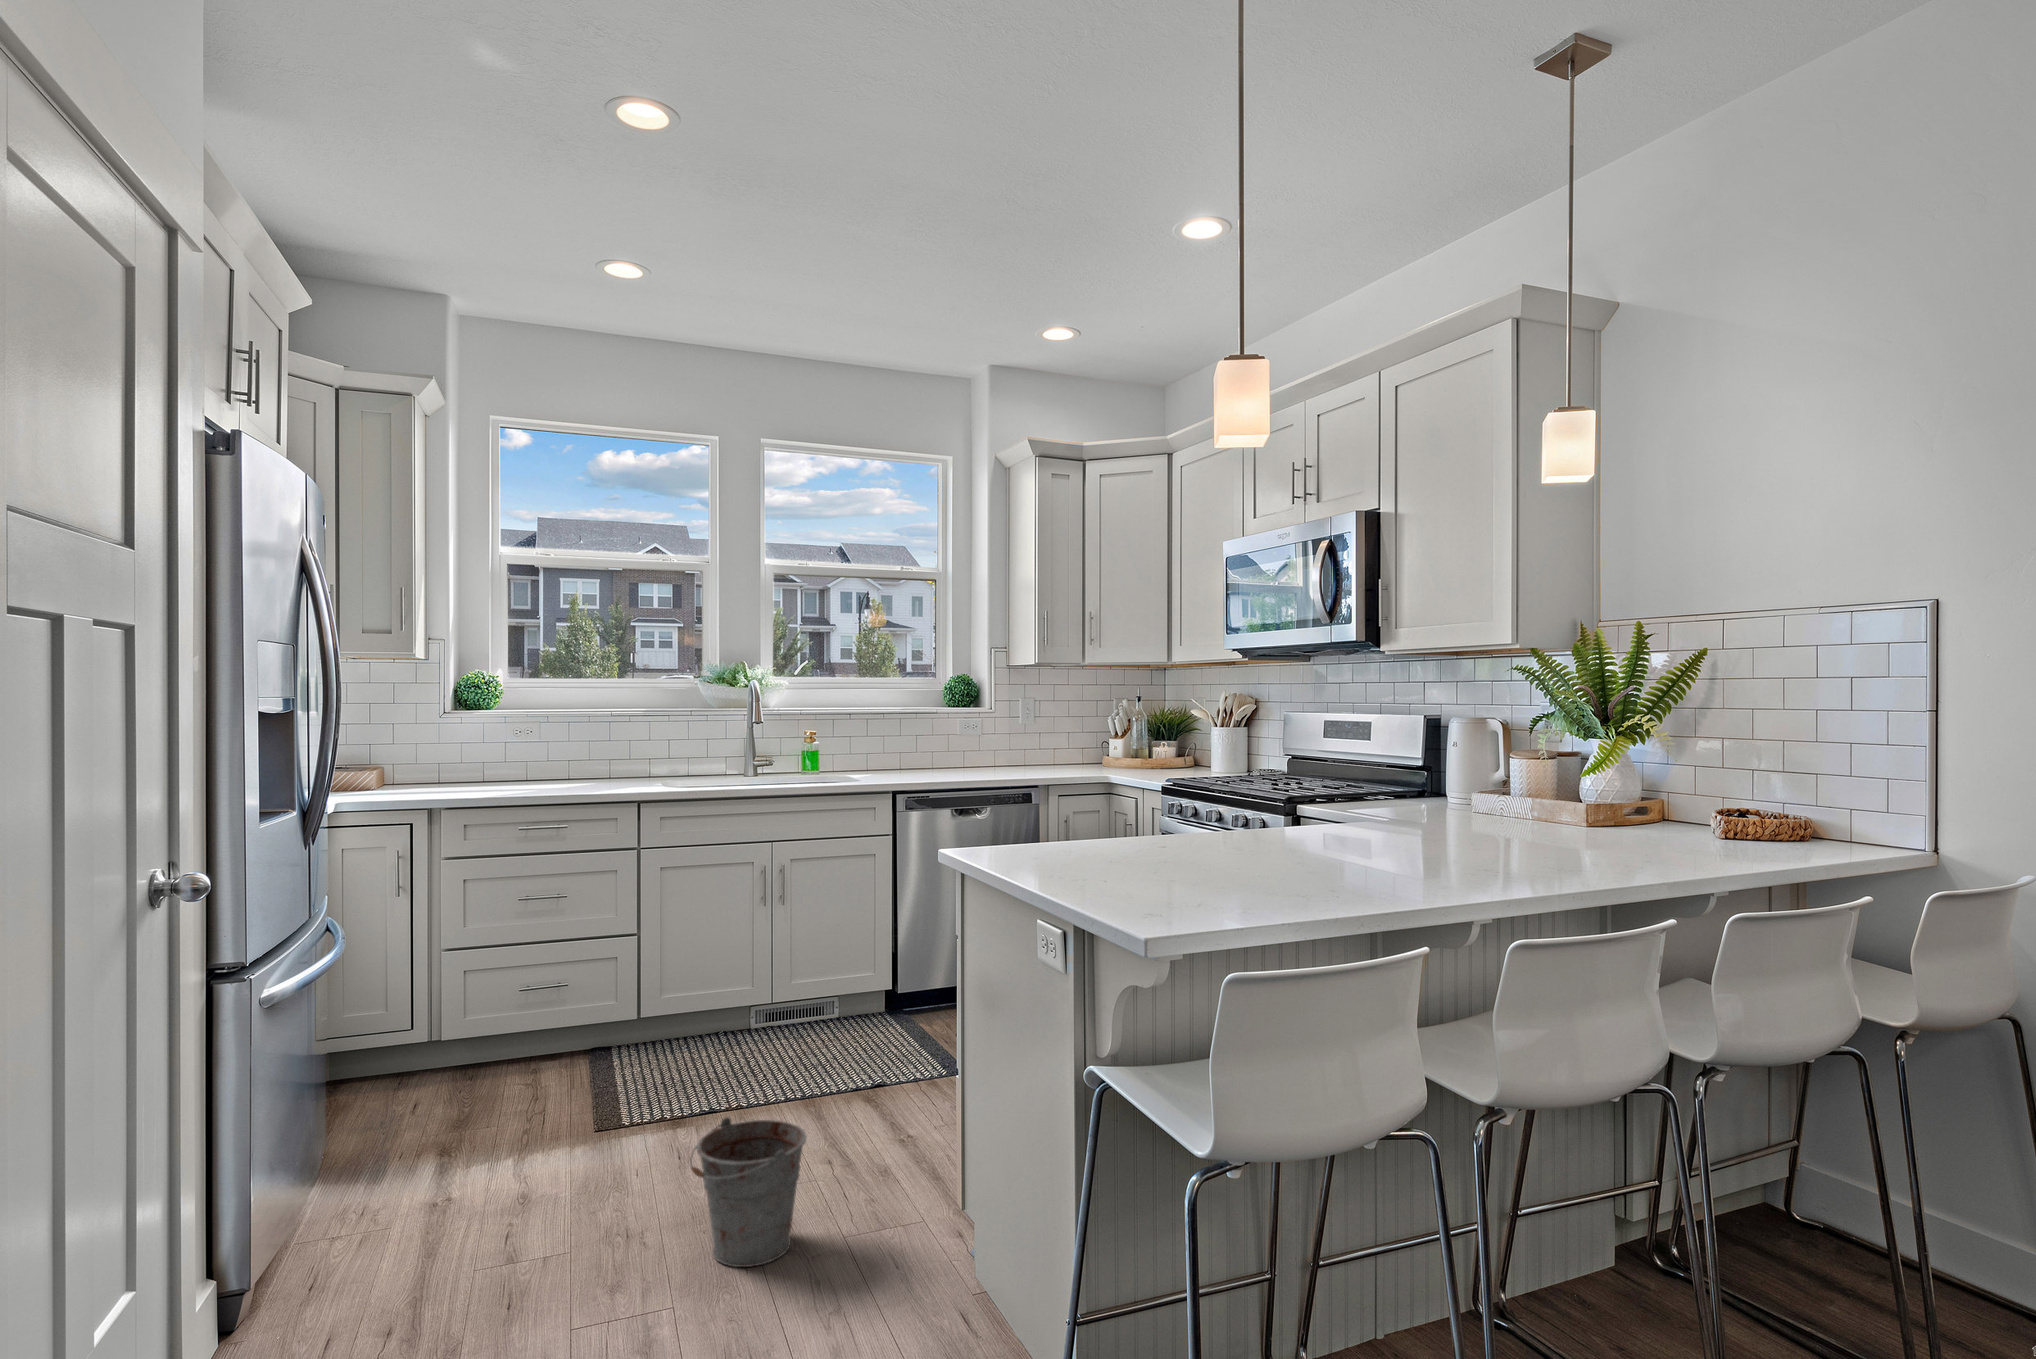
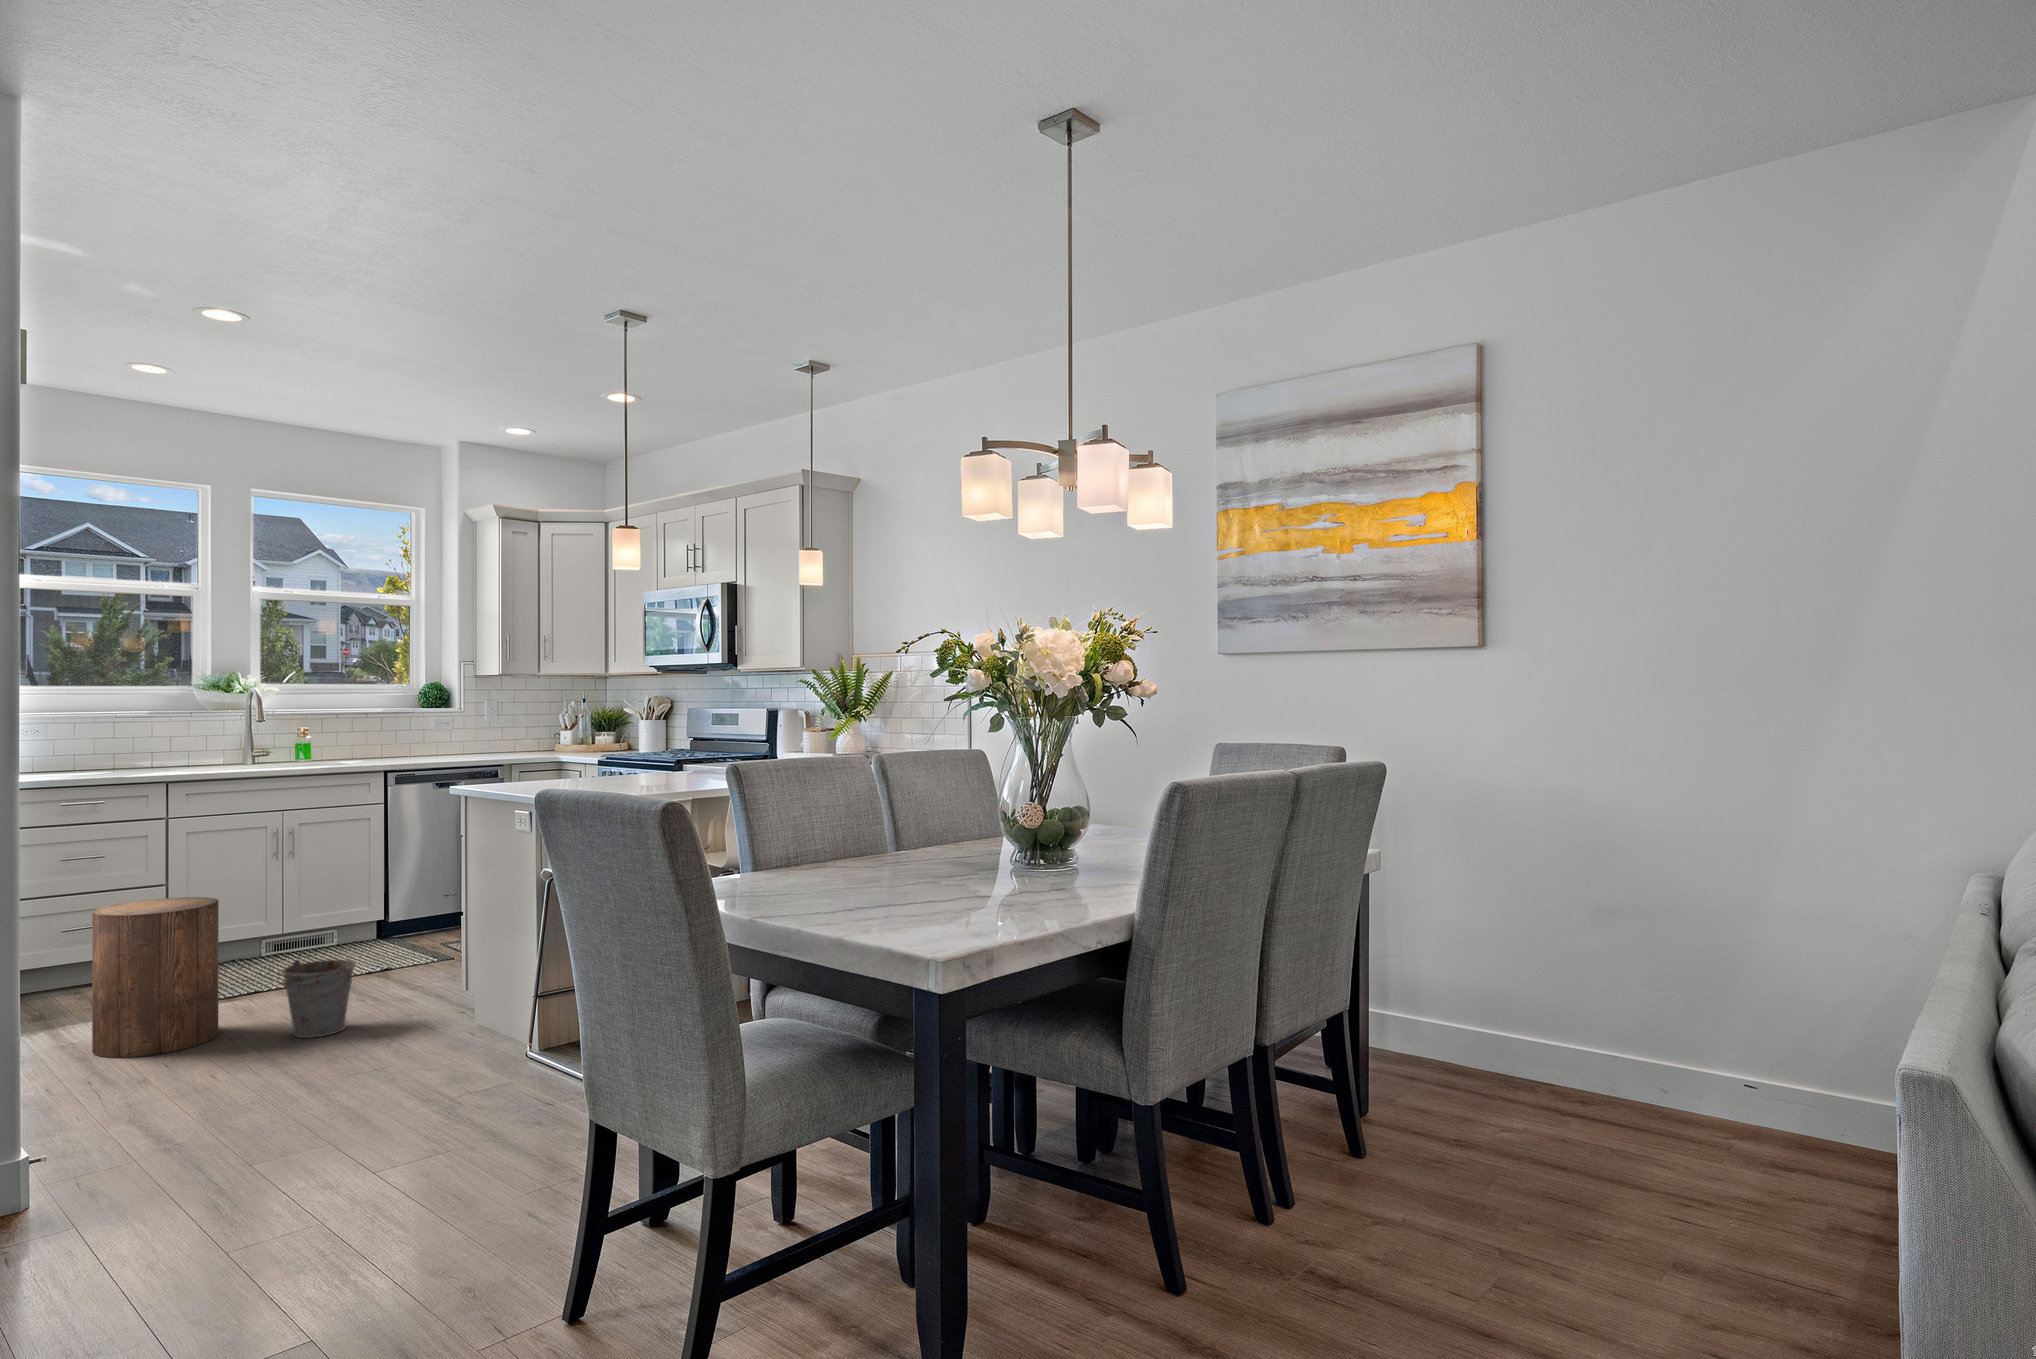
stool: none [455,992,626,1265] -> present [92,897,218,1058]

